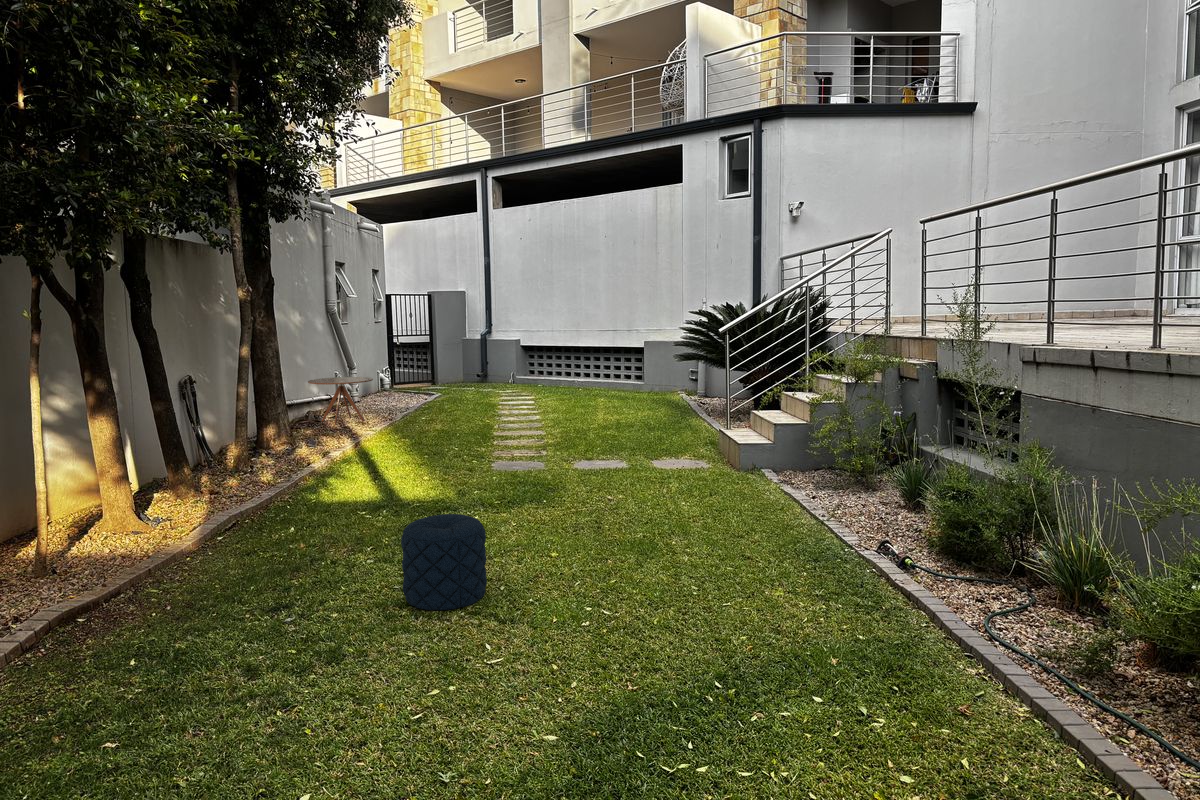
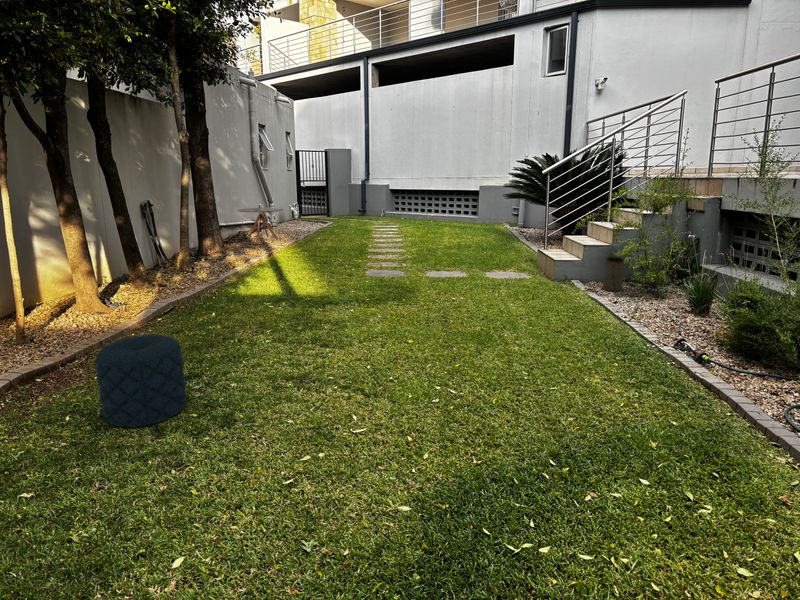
watering can: none [799,429,826,483] -> present [602,251,624,291]
pouf: present [401,514,487,610] -> present [95,334,187,427]

